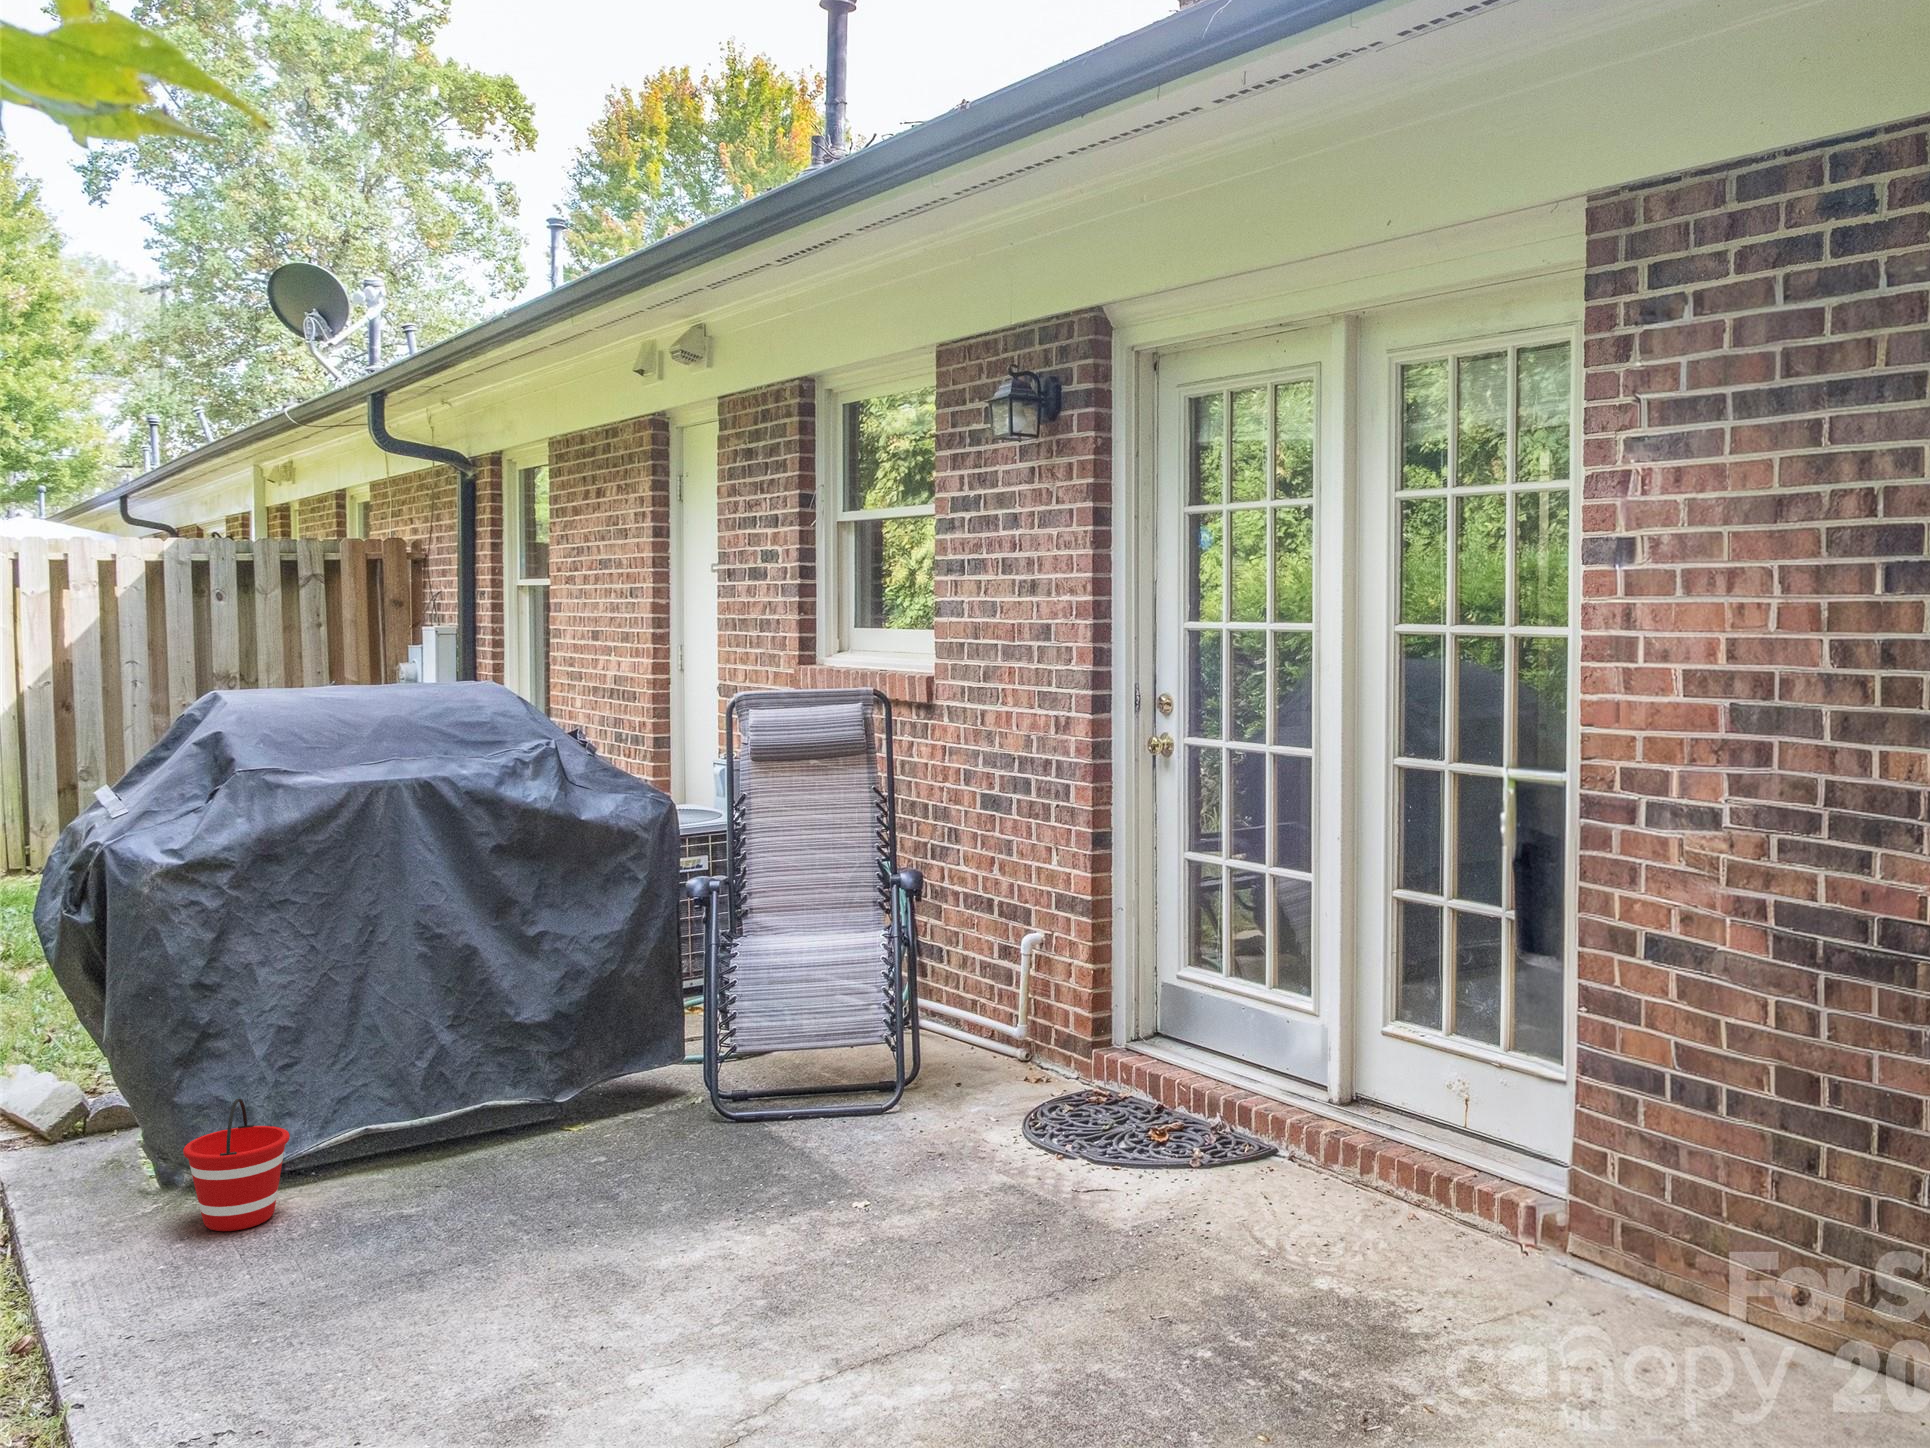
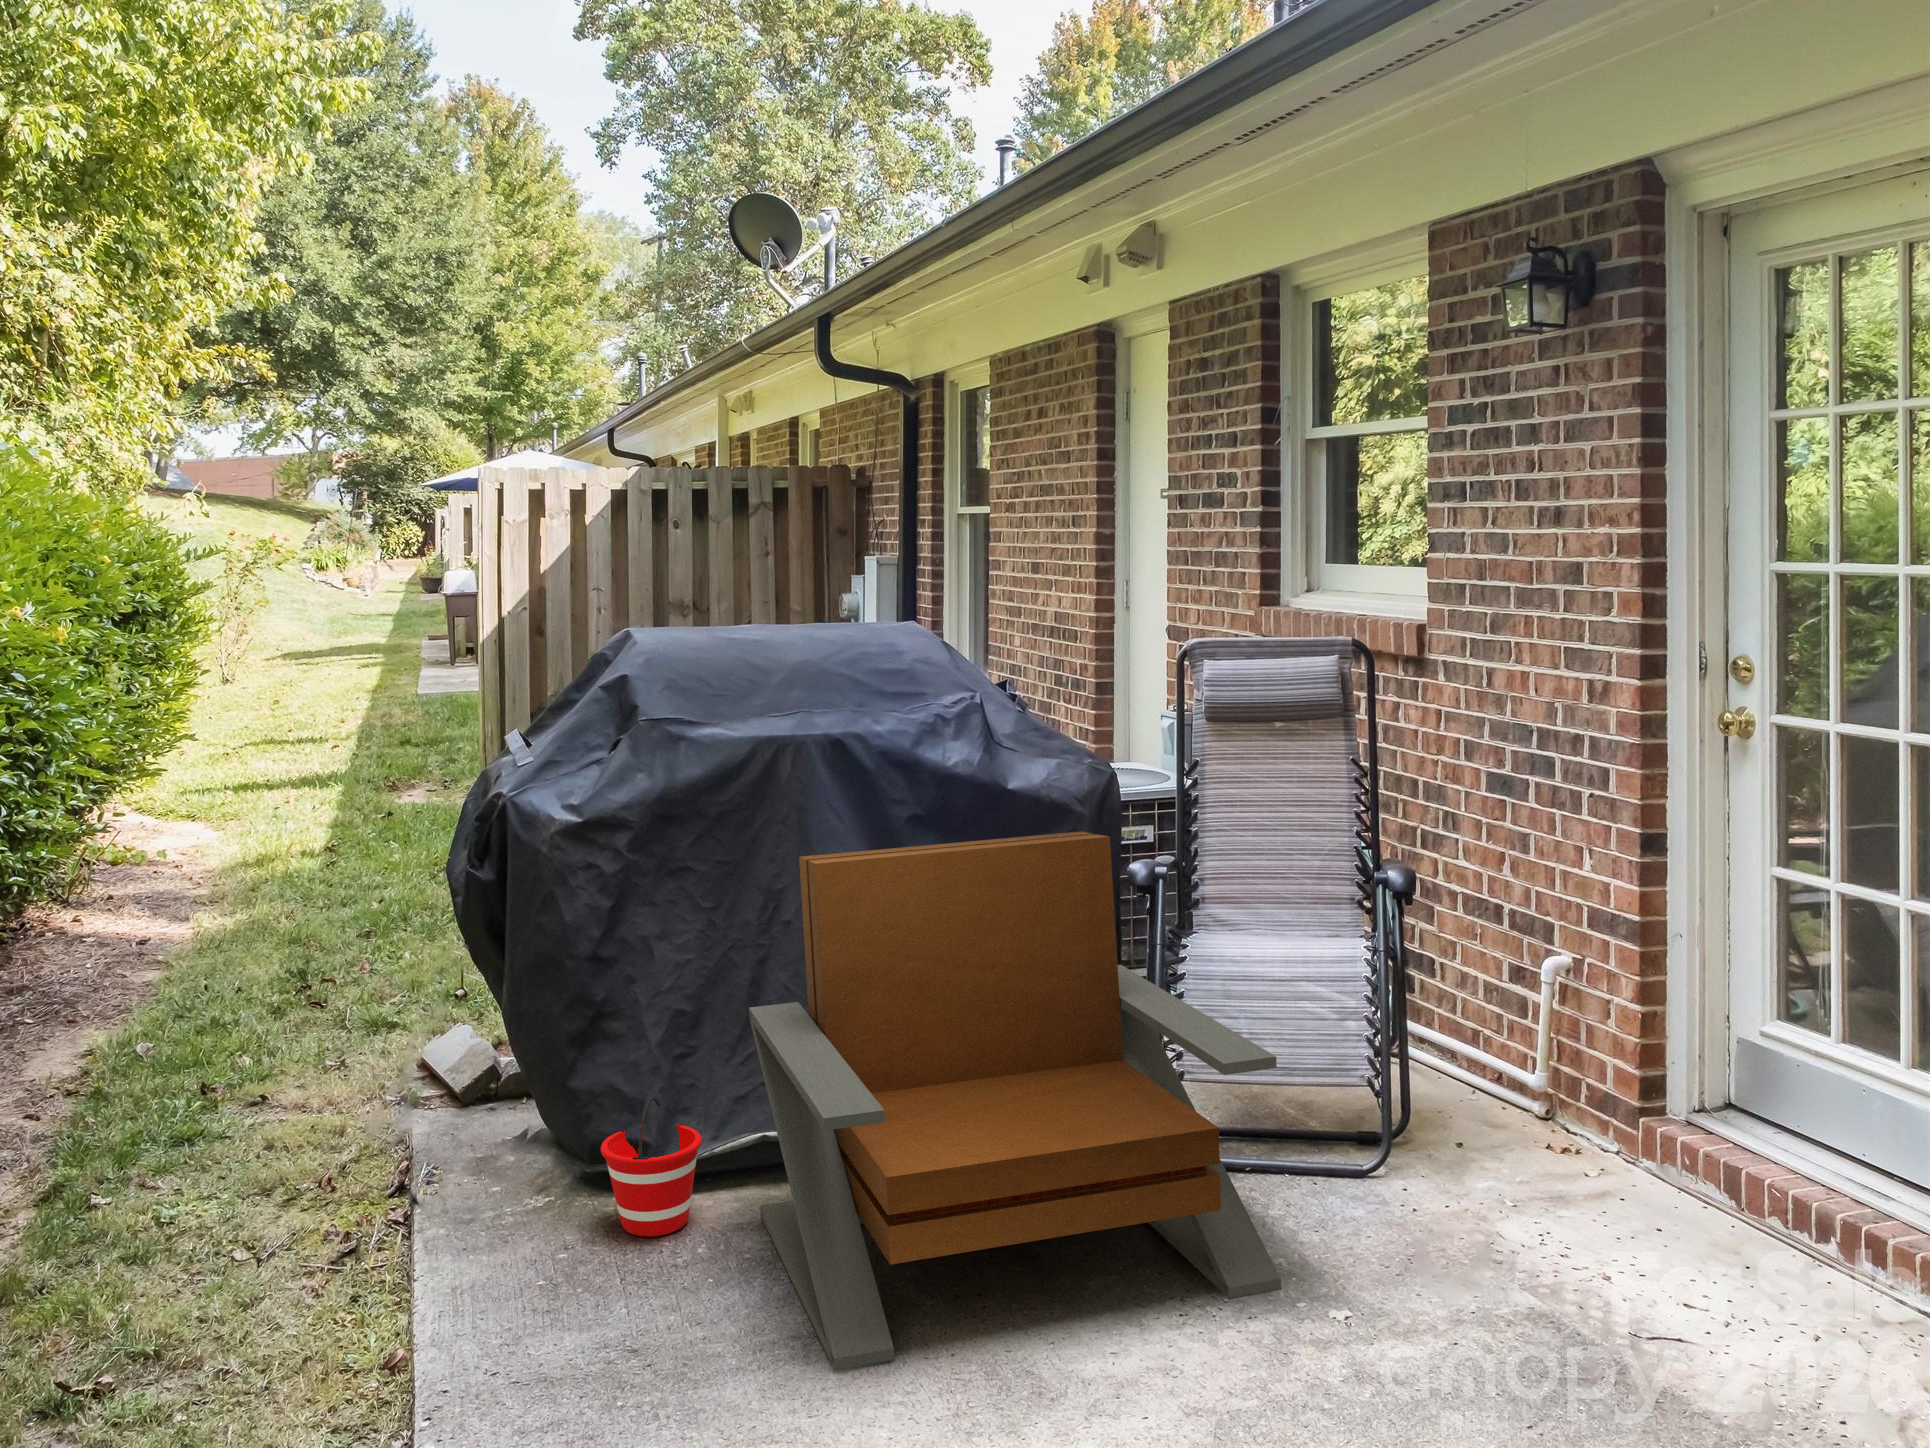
lounge chair: none [340,840,821,1303] -> present [749,831,1281,1370]

